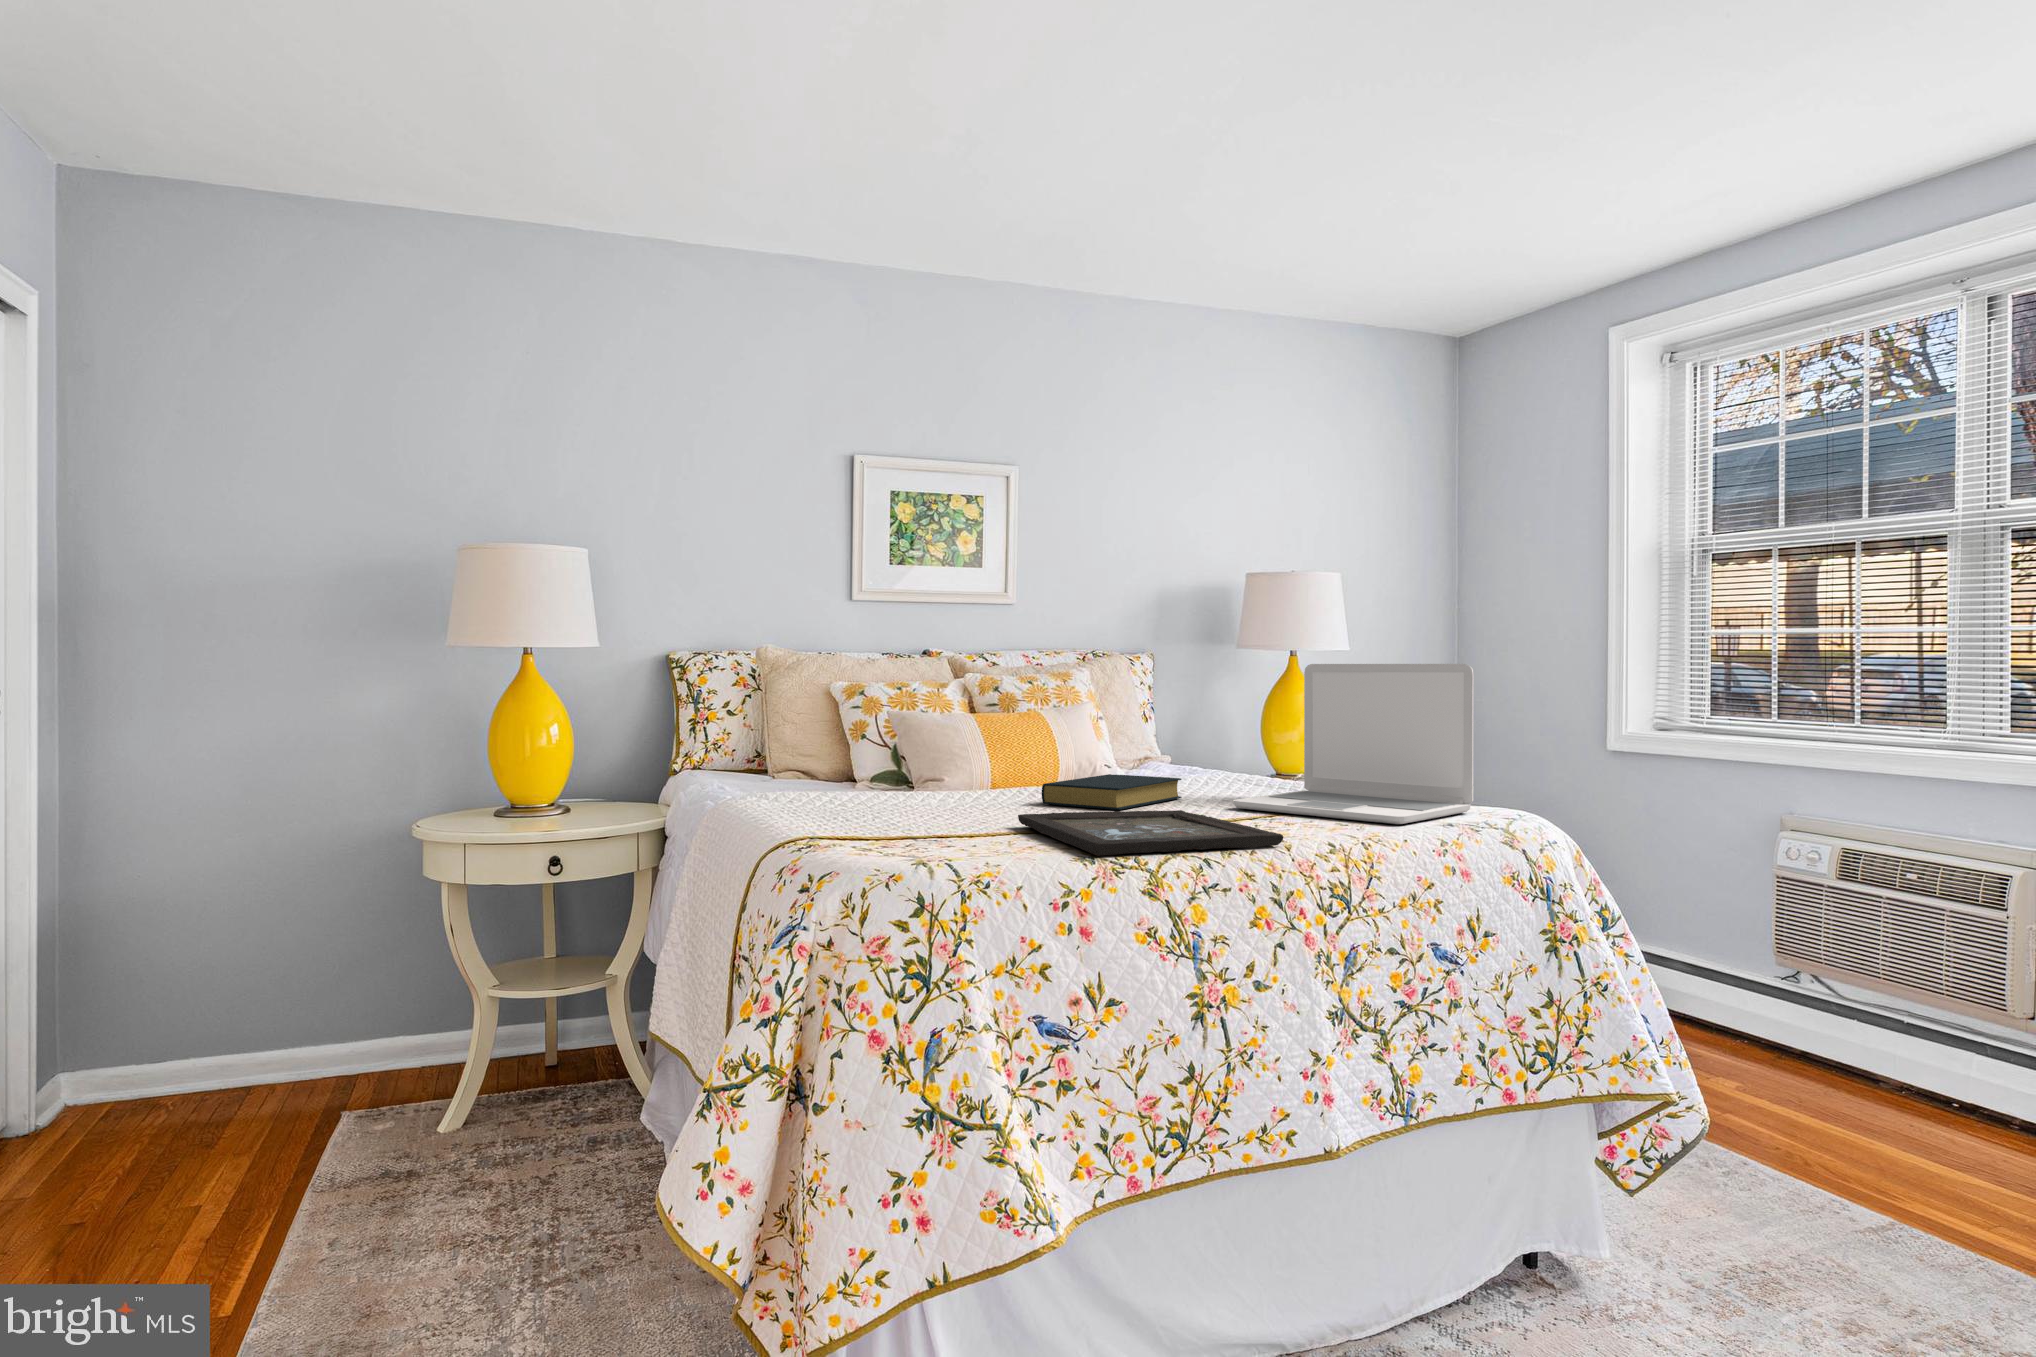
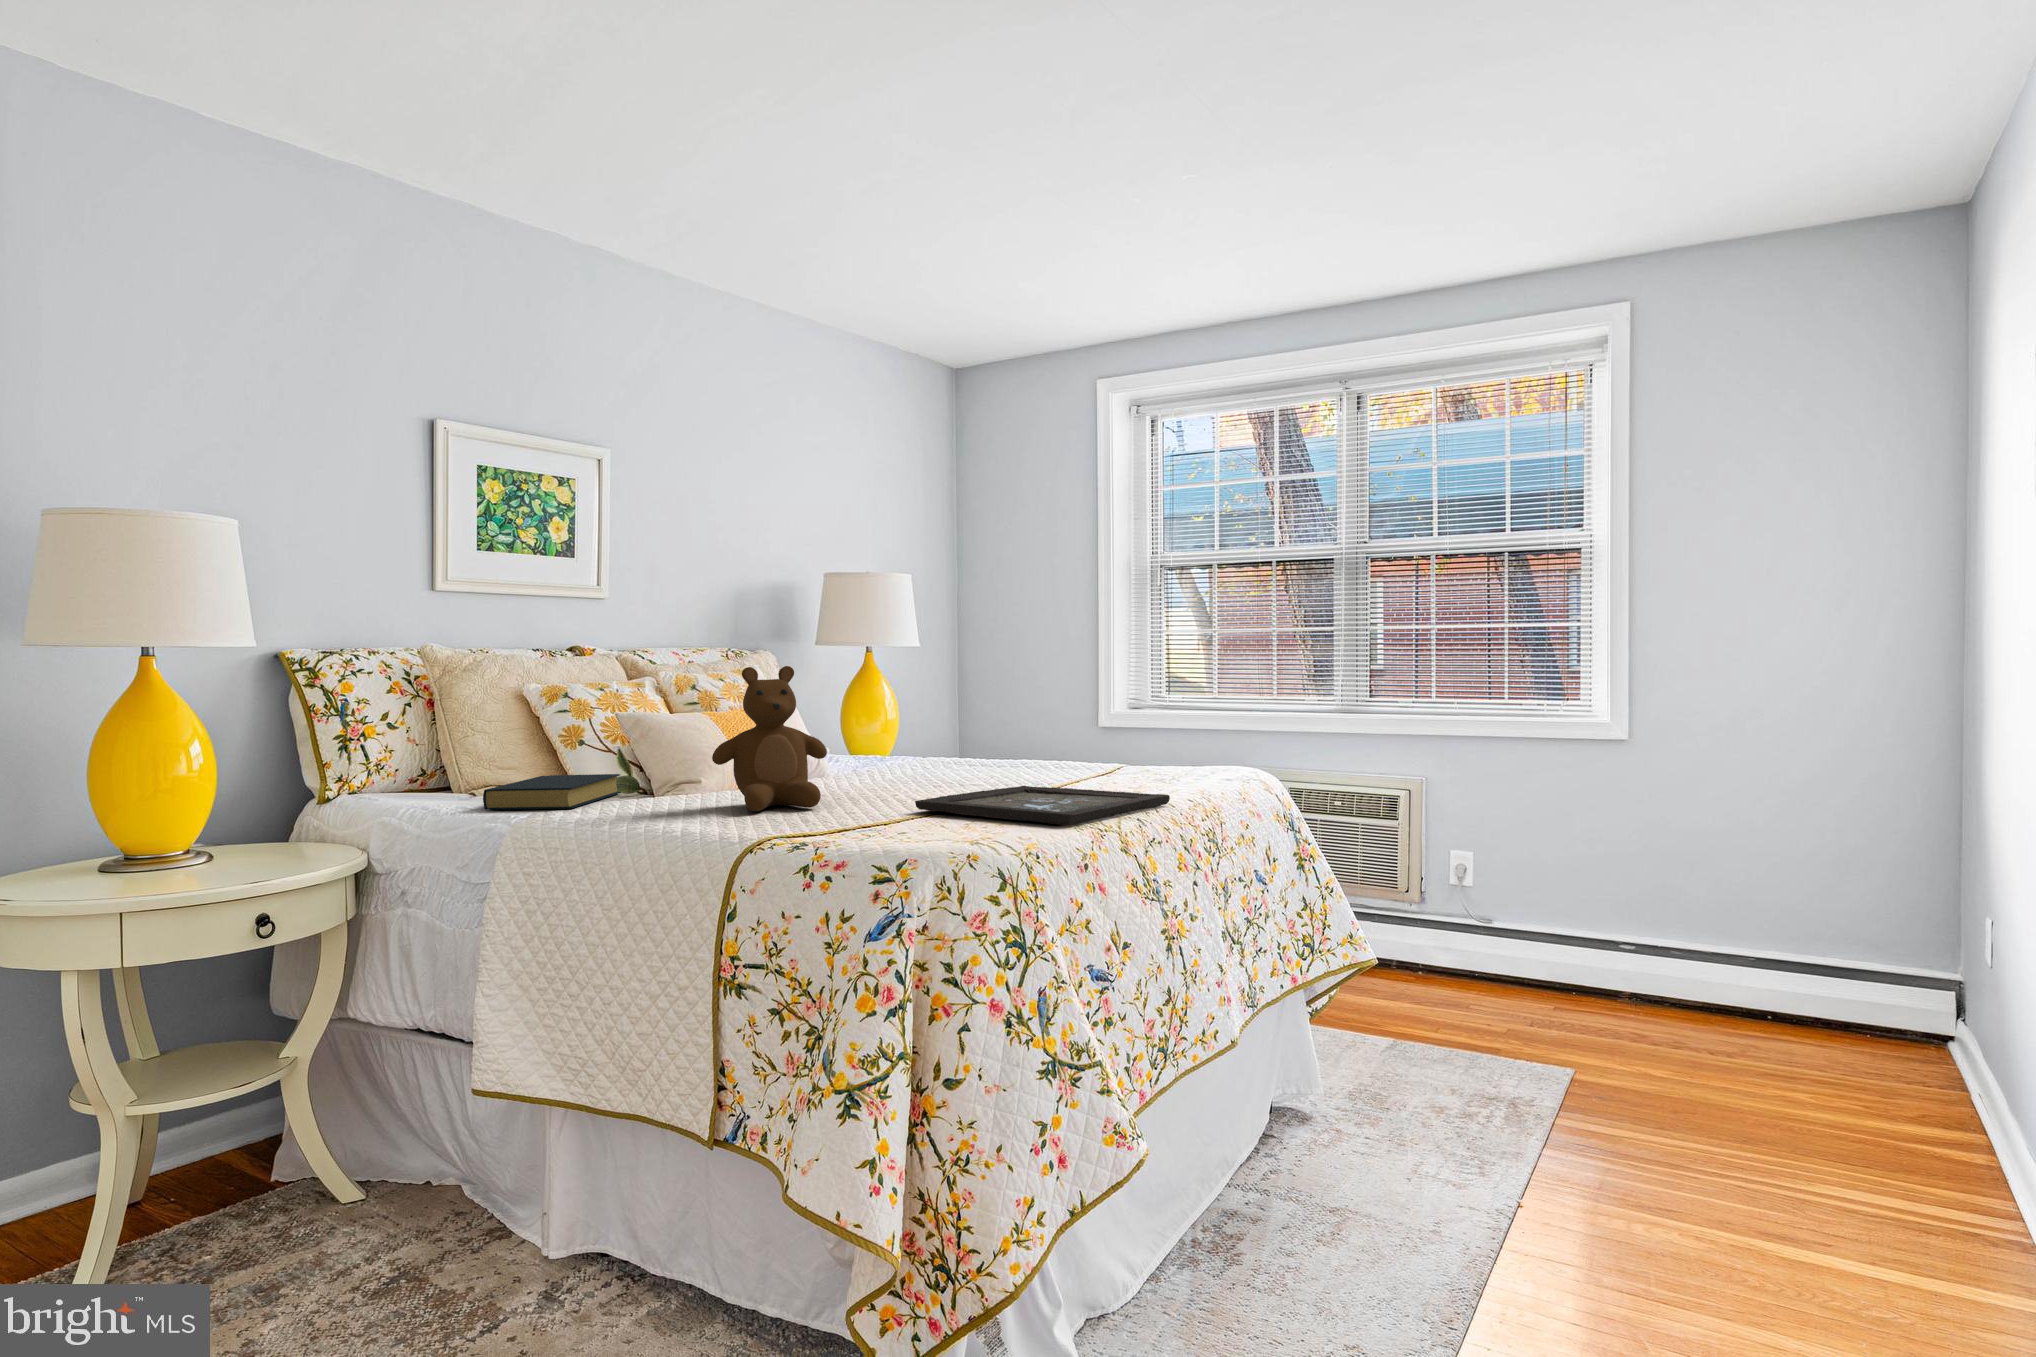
laptop: present [1233,664,1474,824] -> none [1029,651,1204,782]
teddy bear: none [880,669,992,813] -> present [712,666,827,811]
hardback book: present [1042,774,1182,810] -> present [483,774,621,810]

